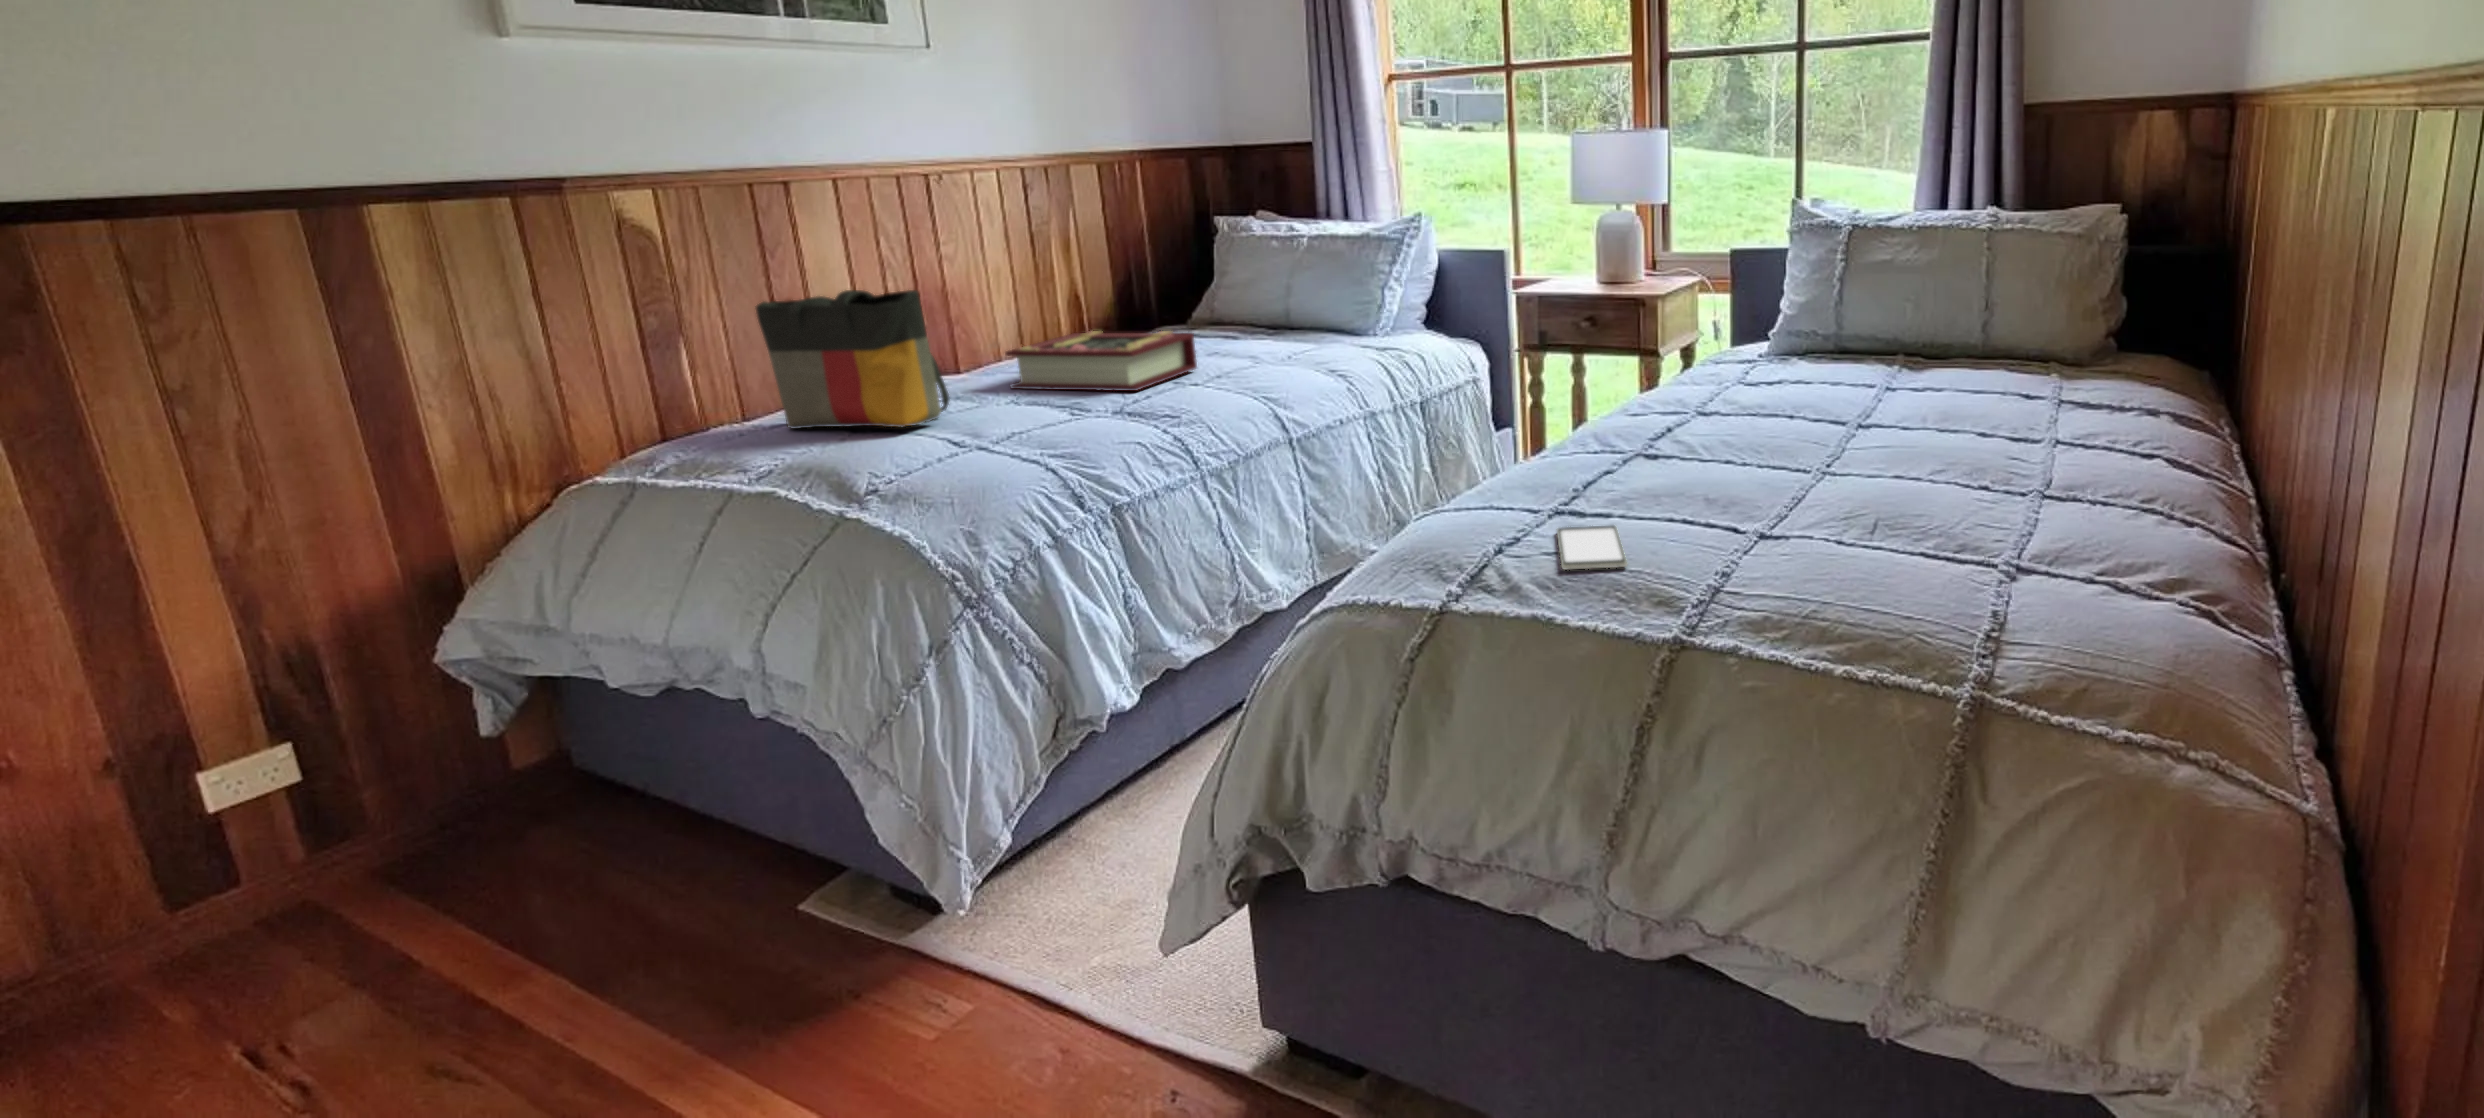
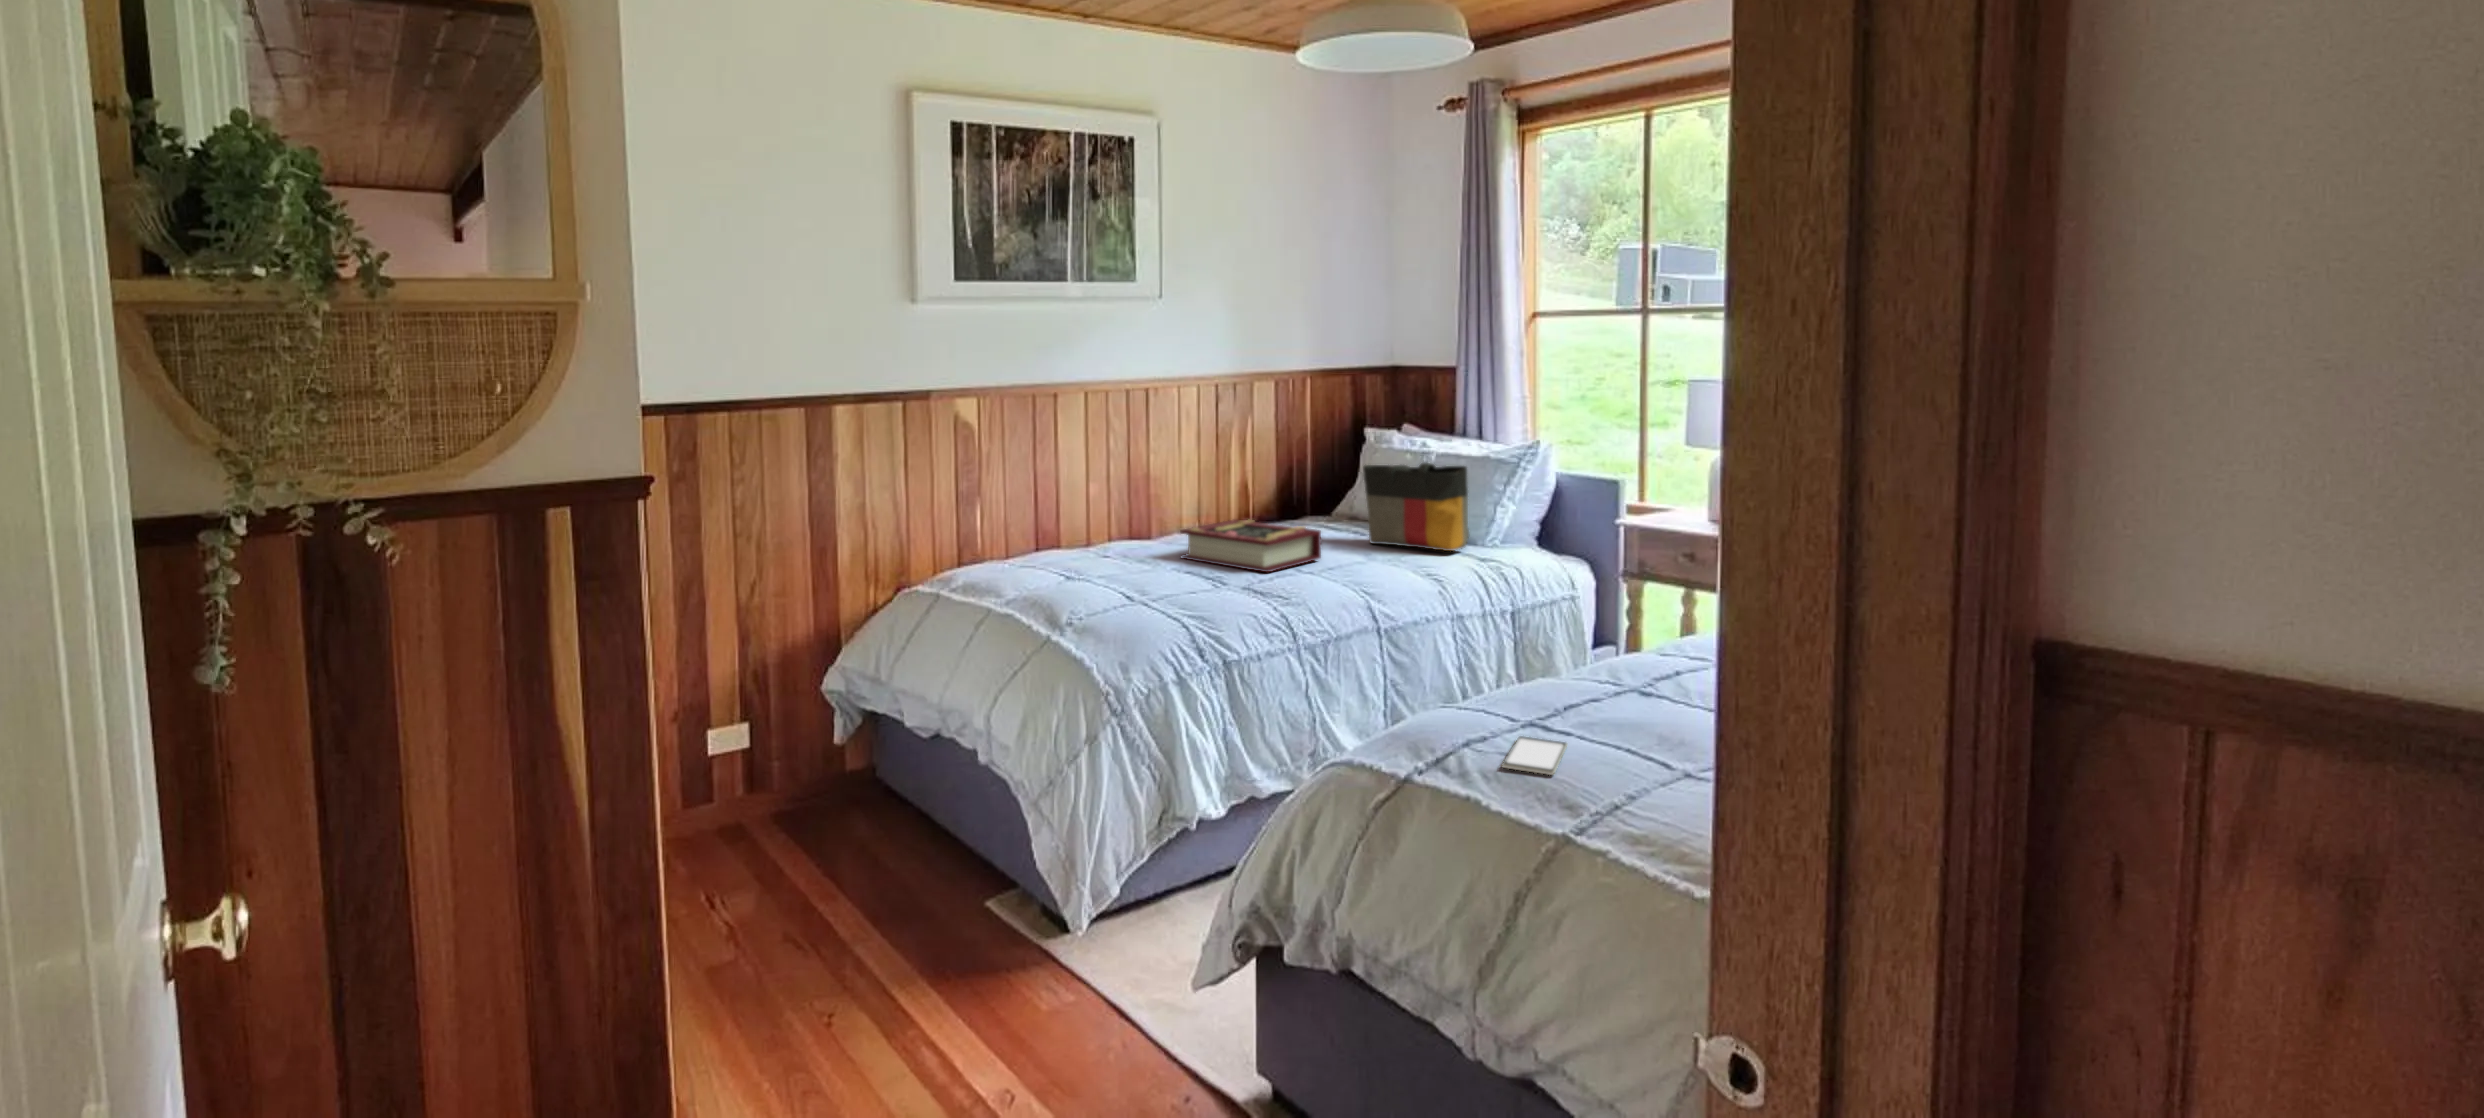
tote bag: present [755,290,950,429] -> present [1363,463,1469,551]

